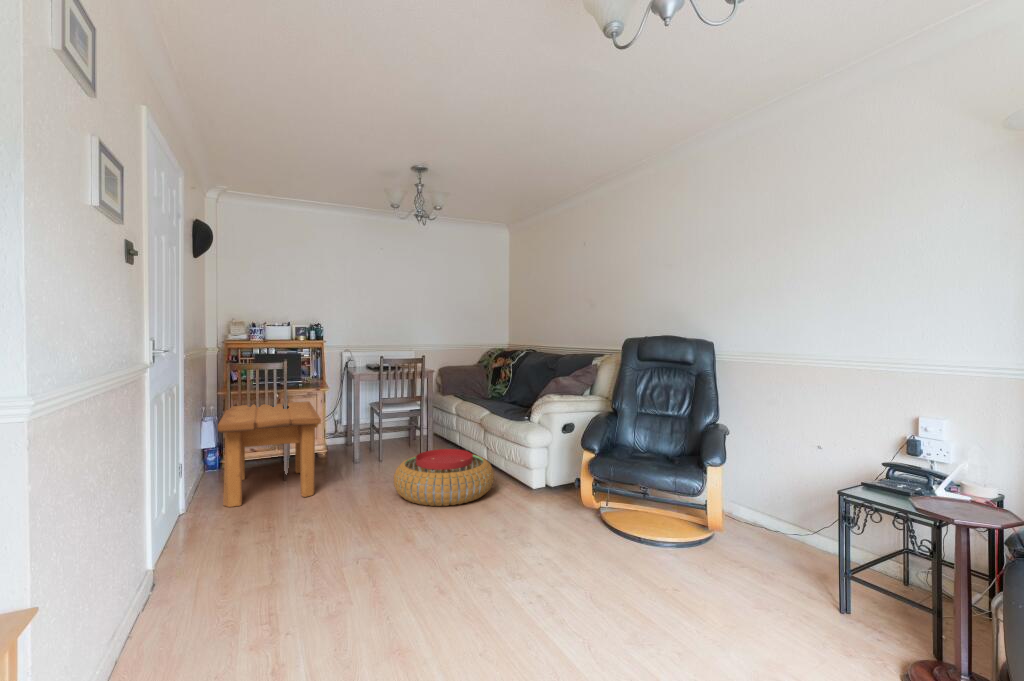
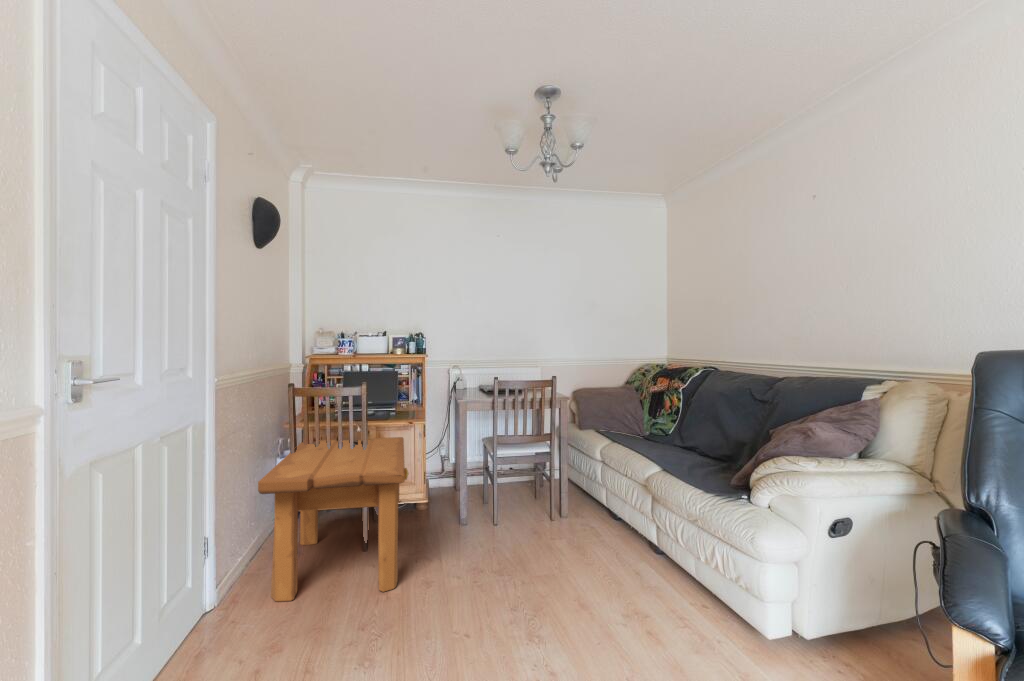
pouf: present [394,449,494,506] -> none [512,528,679,647]

